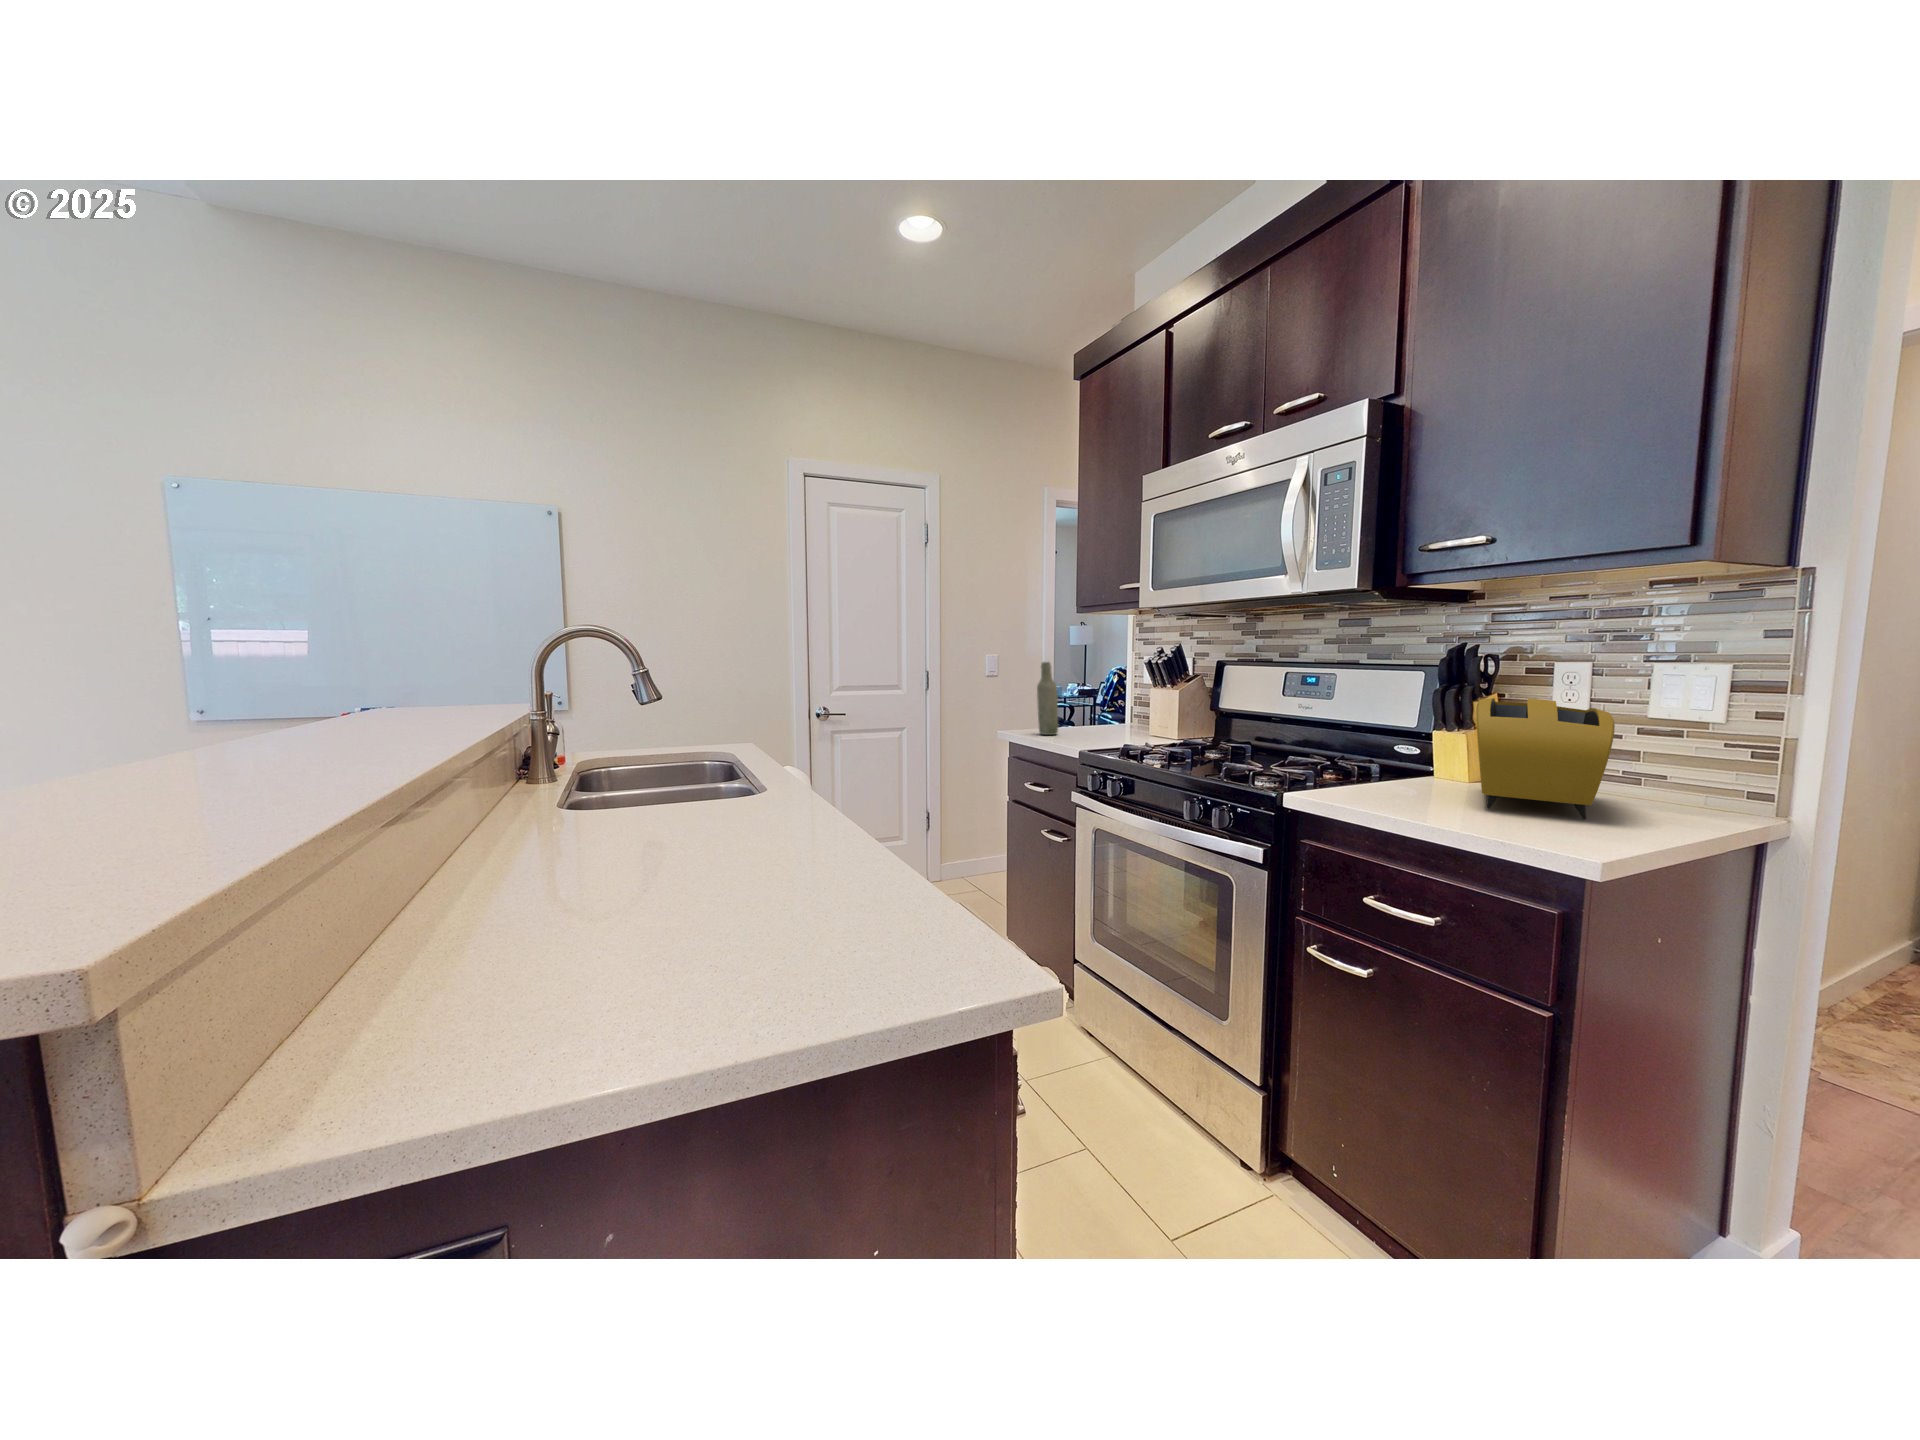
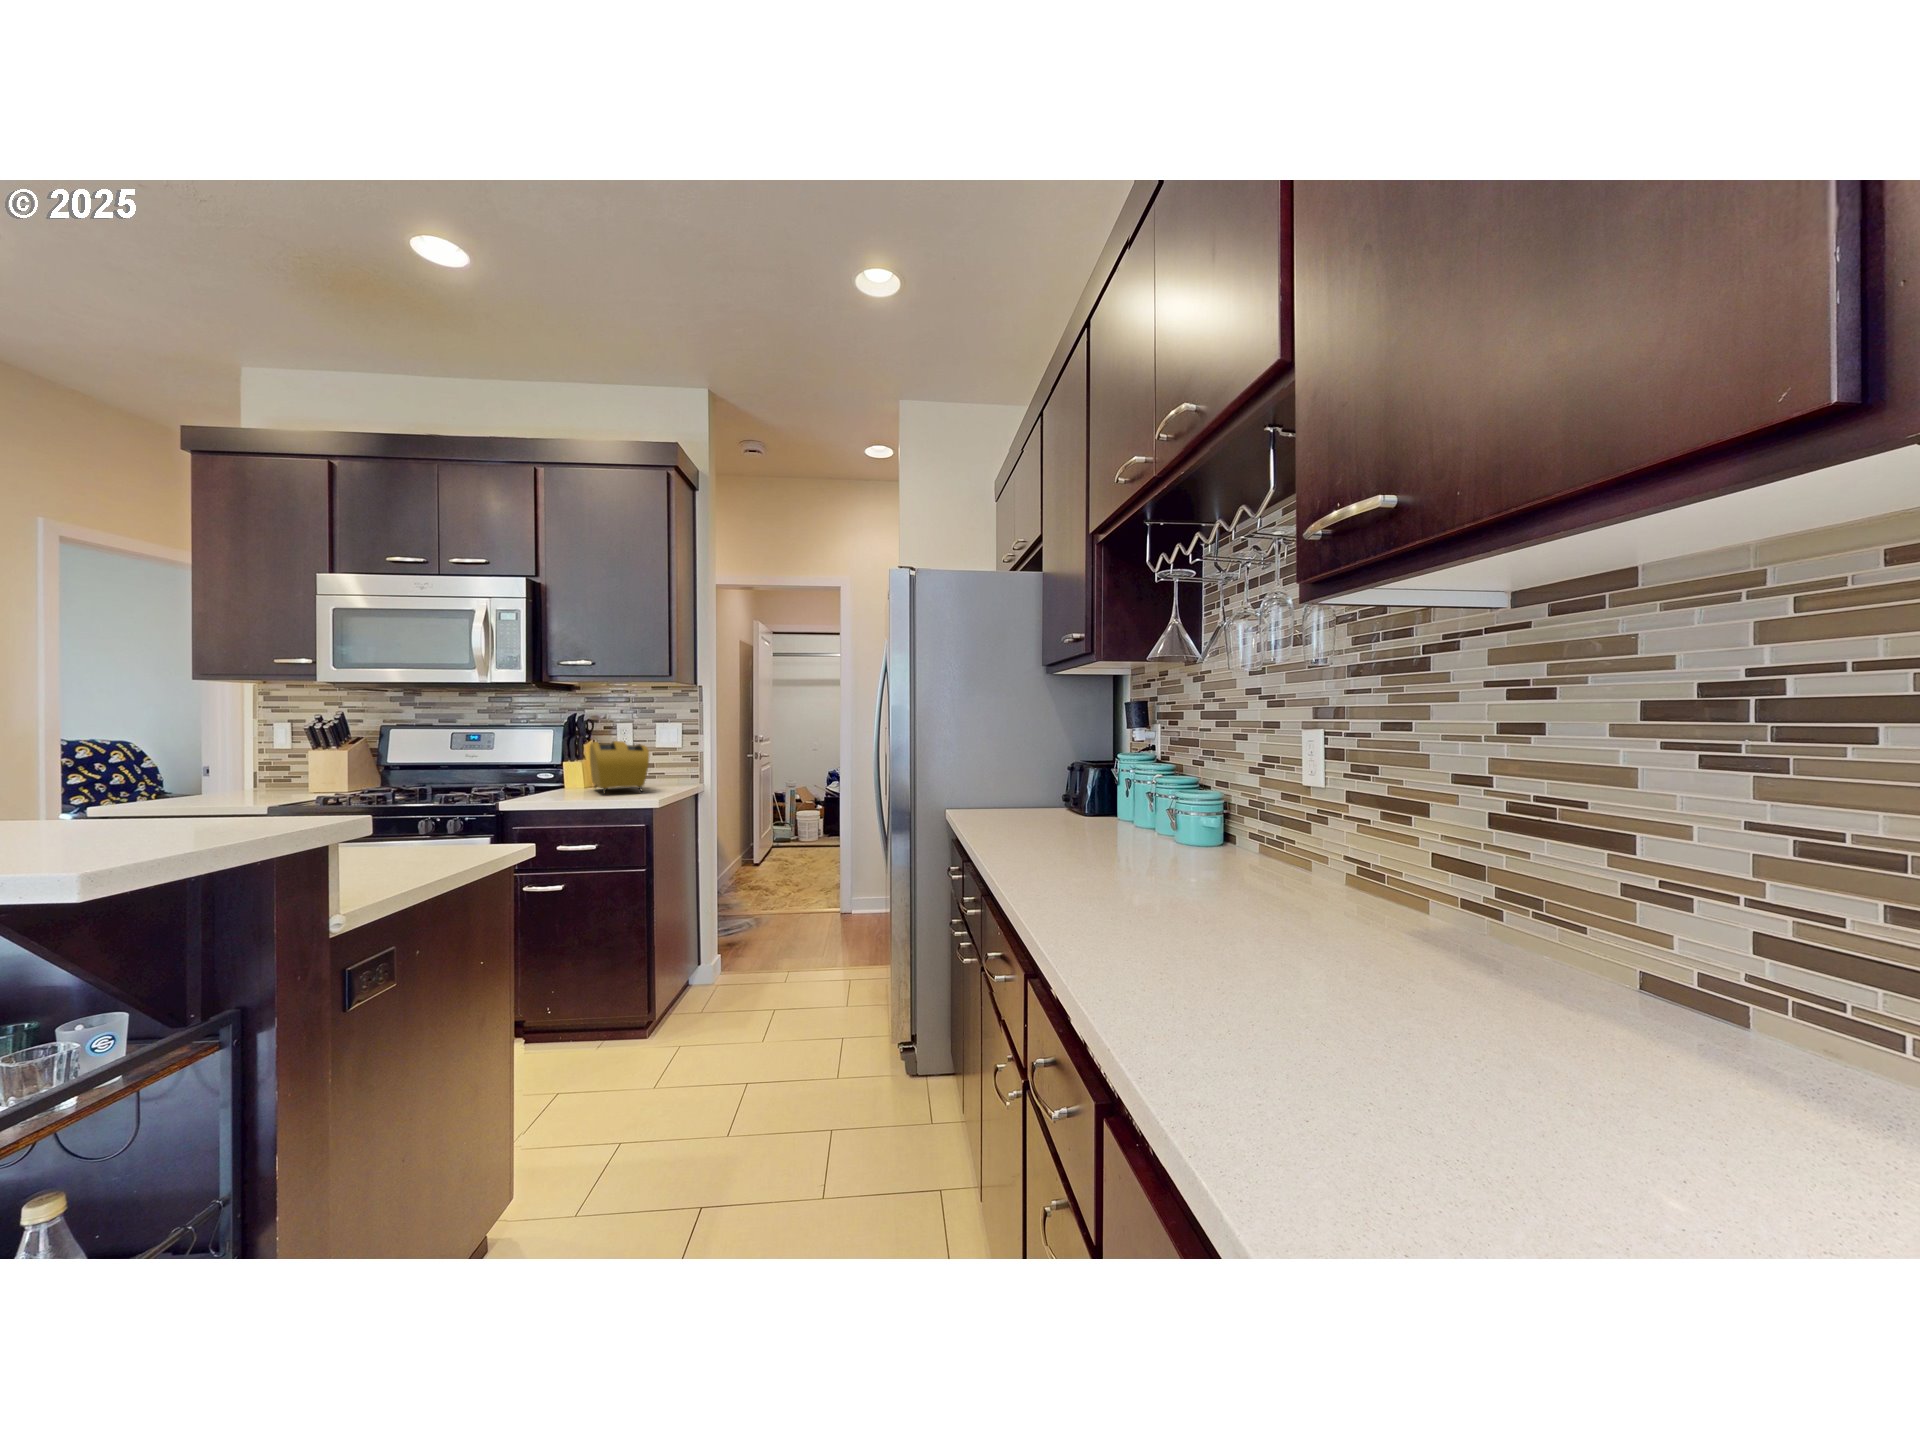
bottle: present [1037,662,1058,735] -> none [168,729,200,803]

